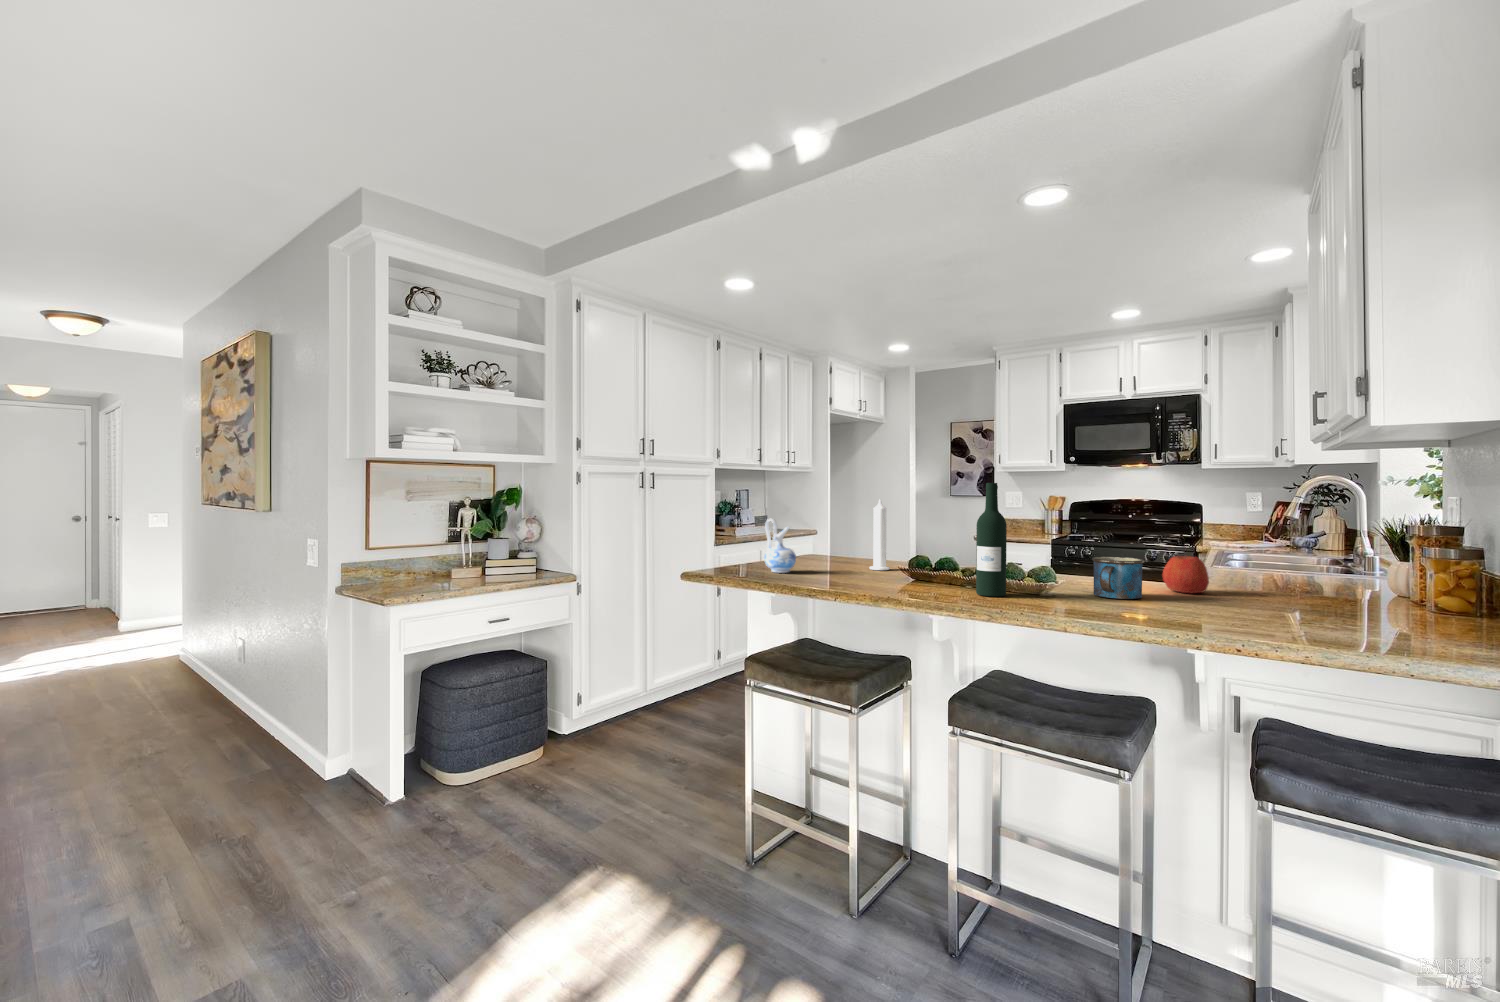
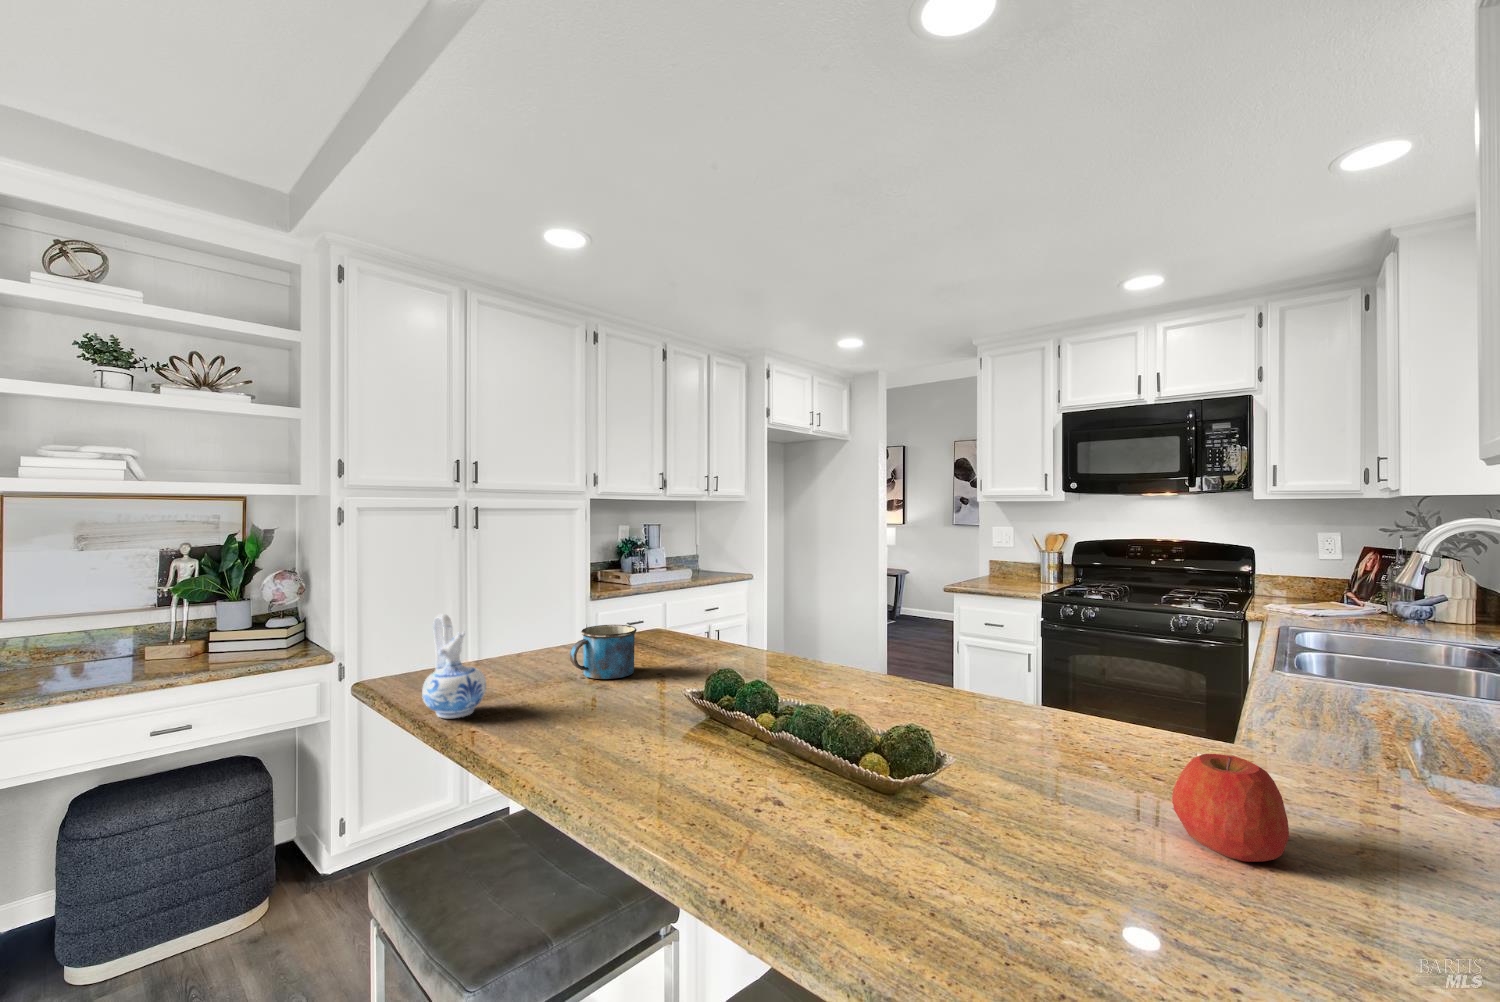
wine bottle: present [976,483,1007,597] -> none [694,586,765,882]
candle: present [870,499,890,570] -> none [639,575,676,708]
mug: present [1092,556,1145,599] -> present [570,625,637,679]

